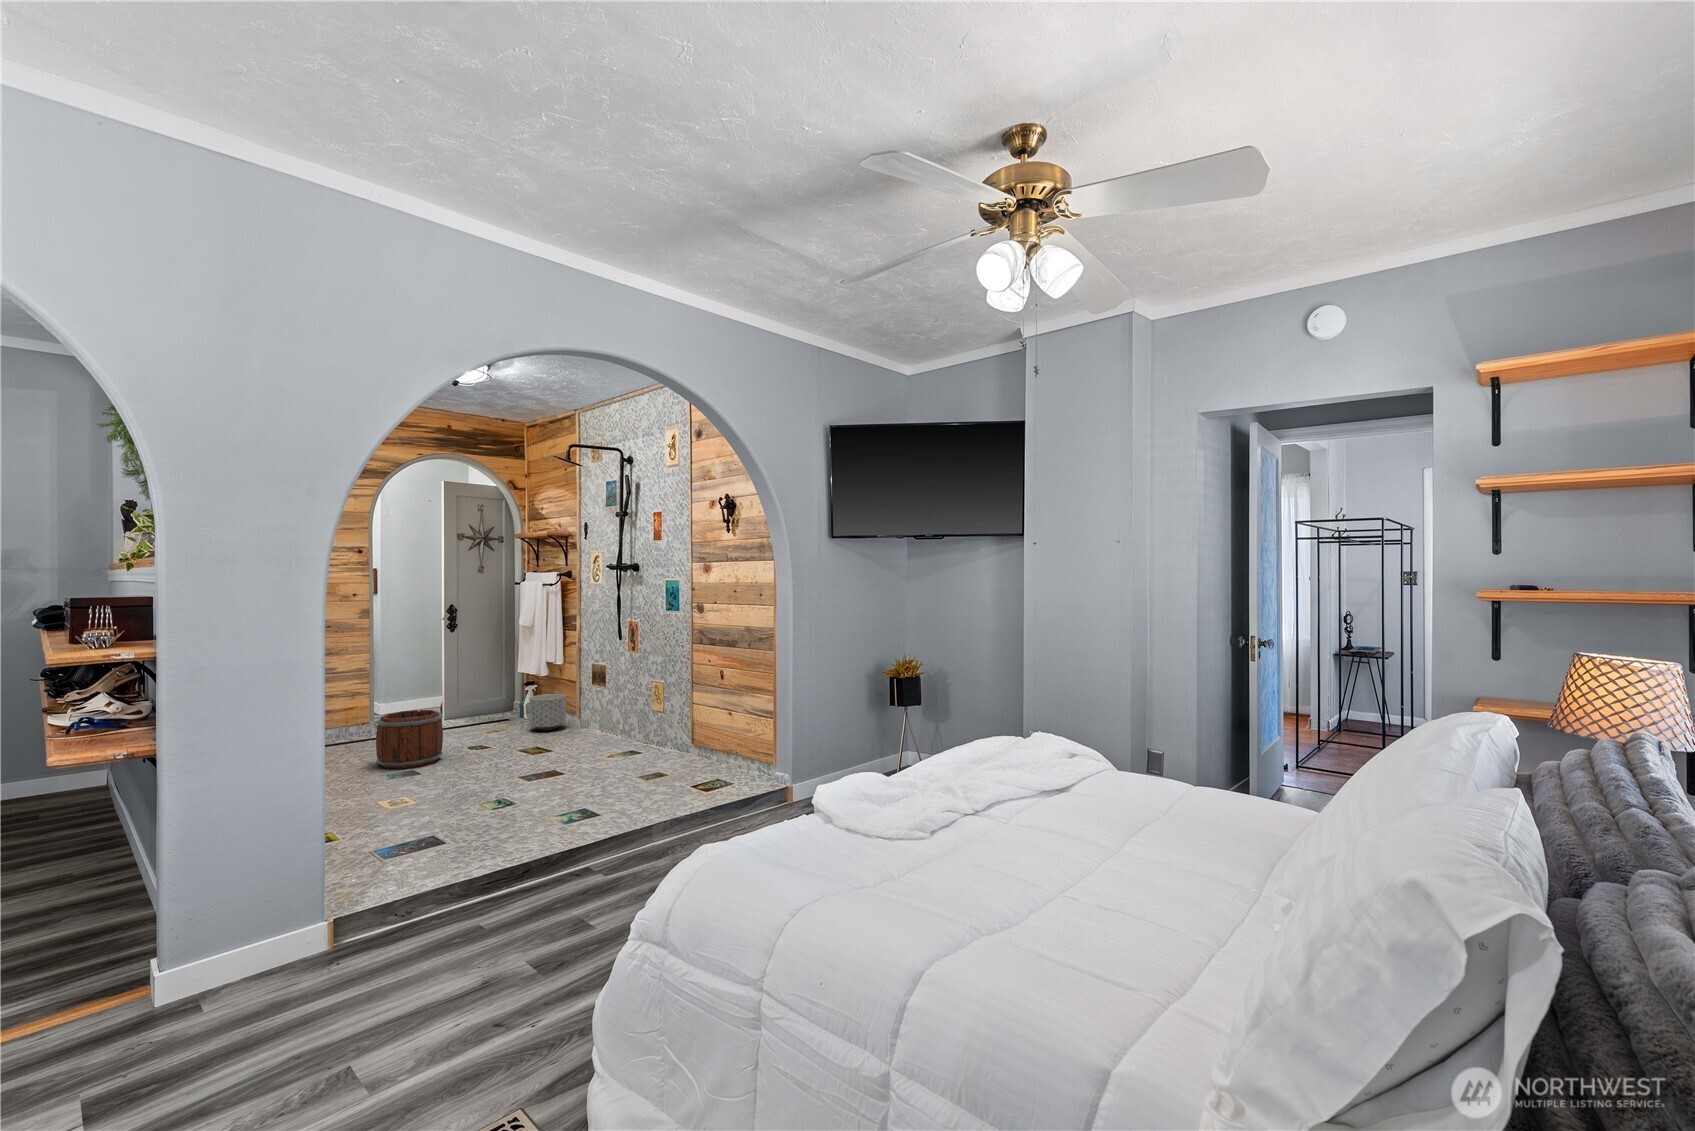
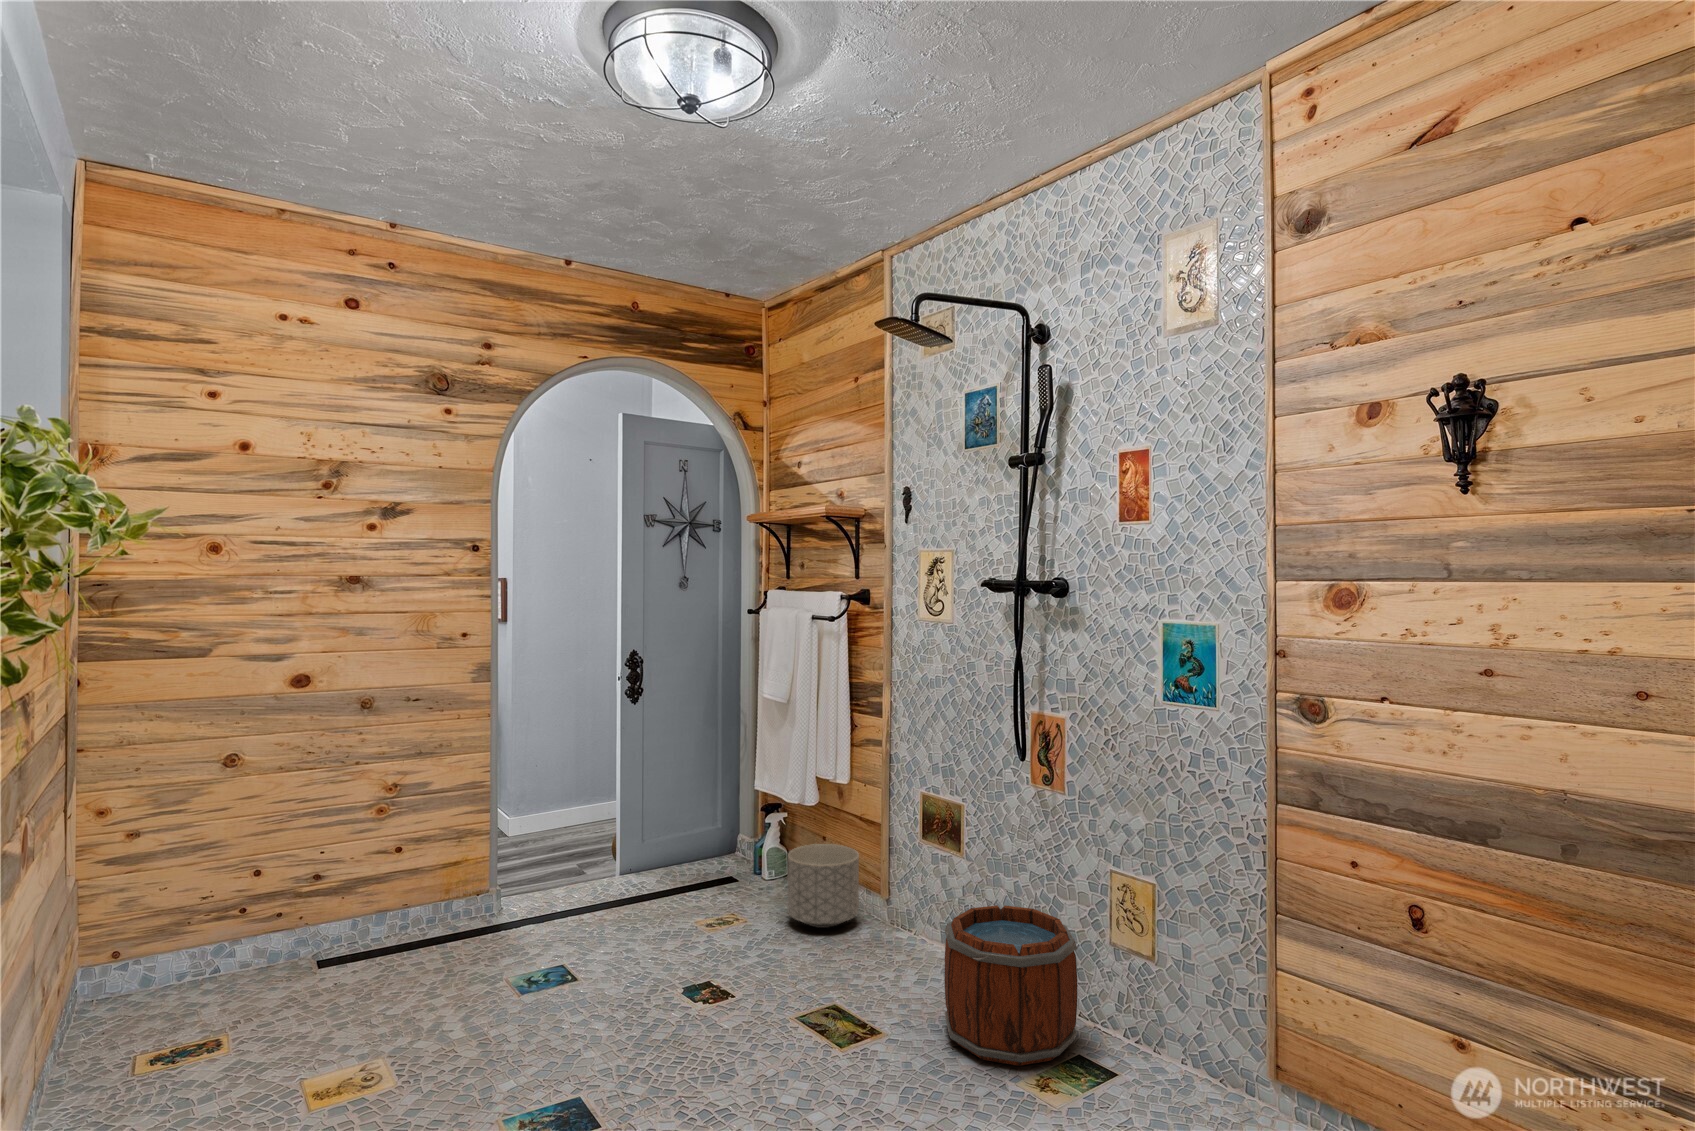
bucket: present [376,710,443,768] -> present [944,905,1077,1066]

